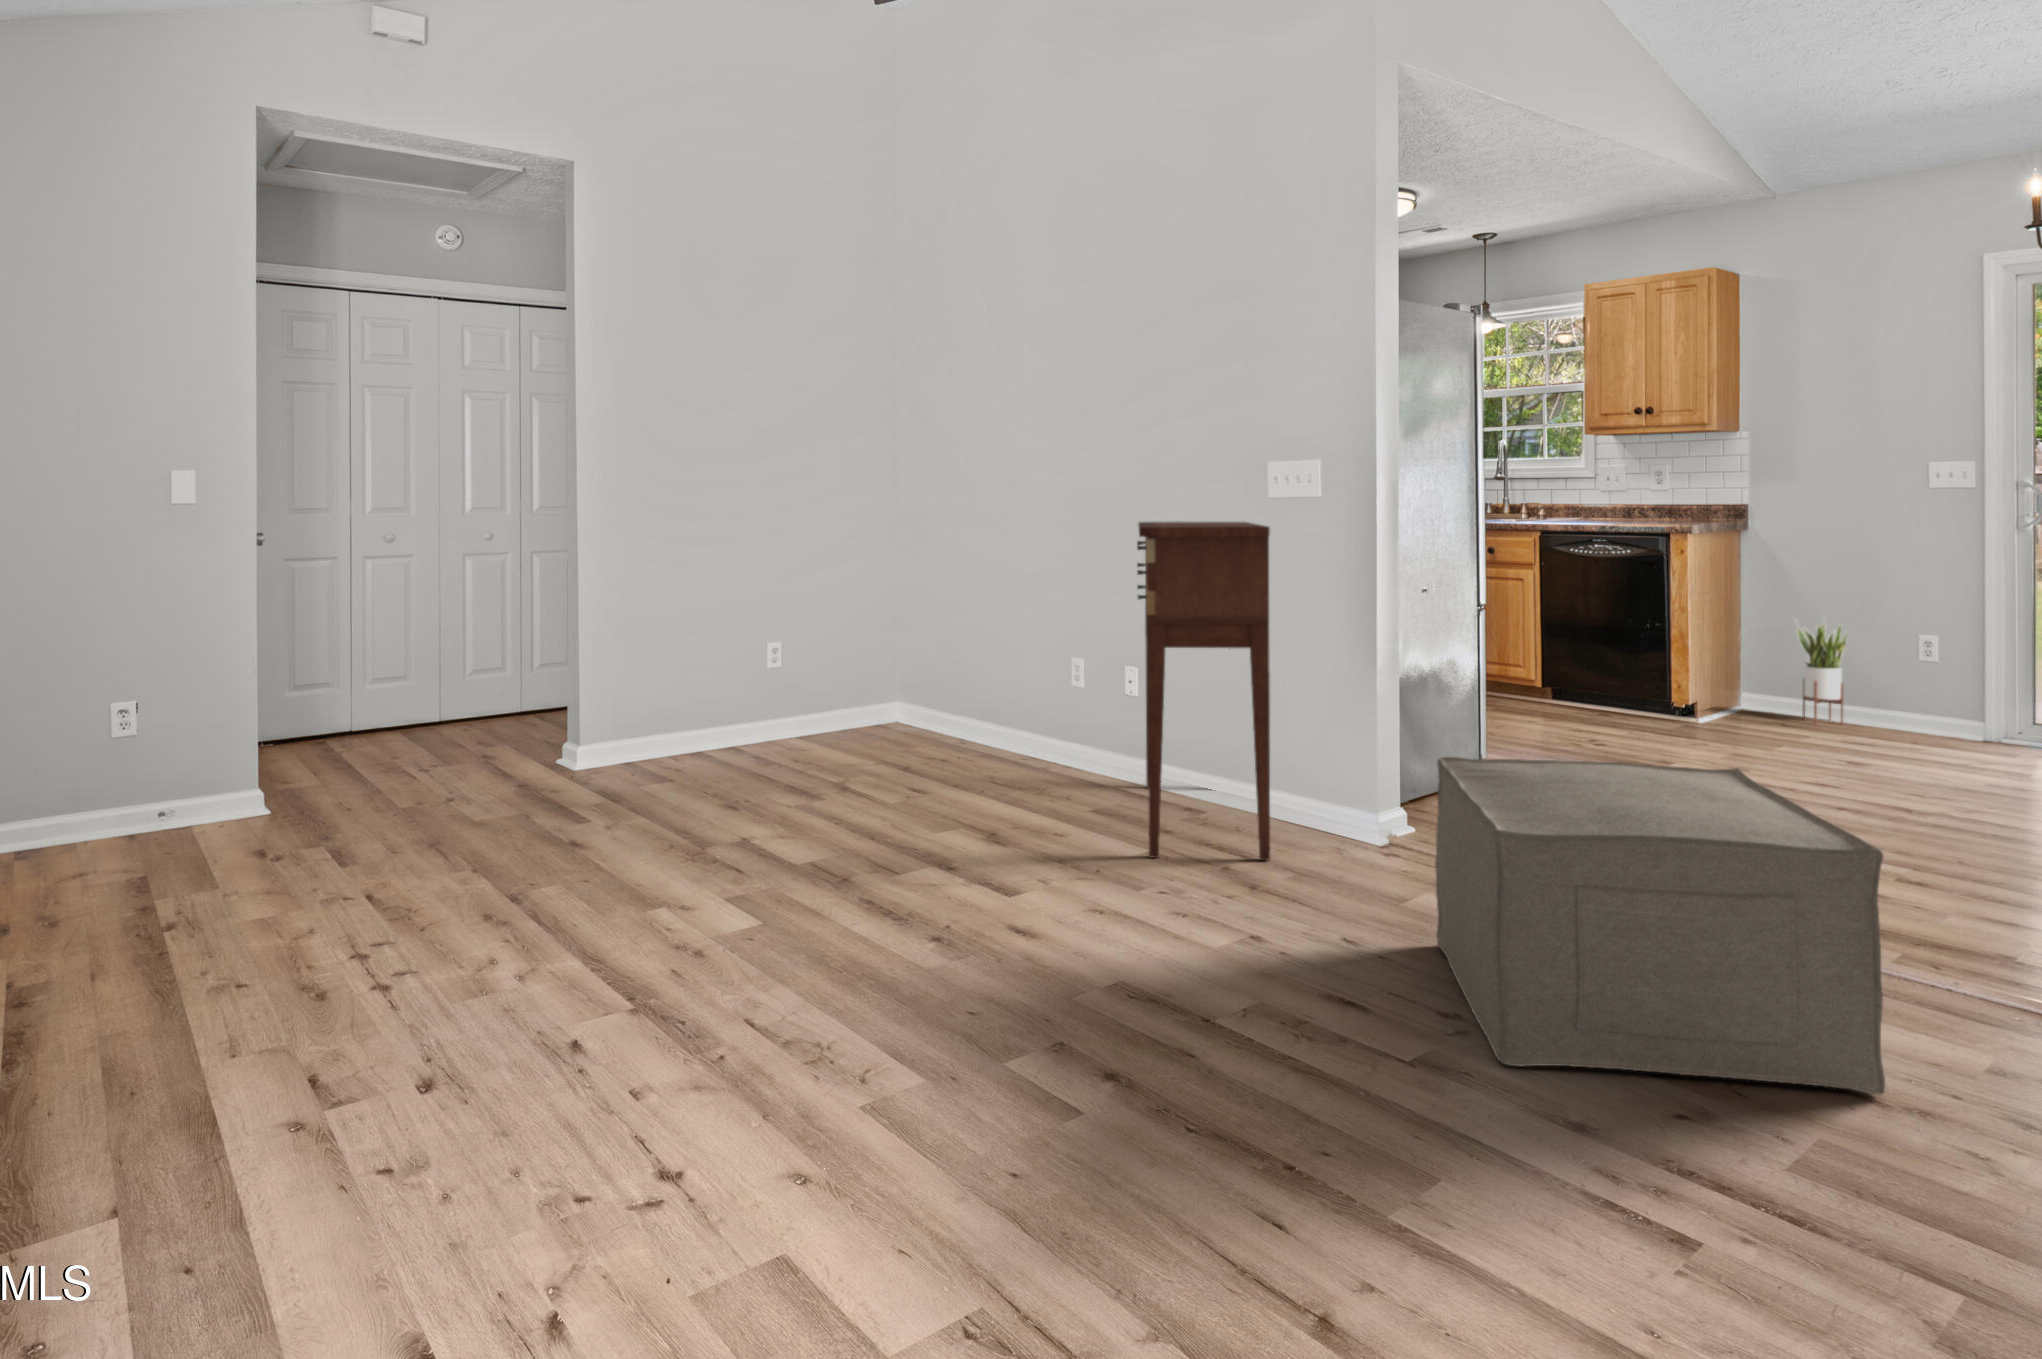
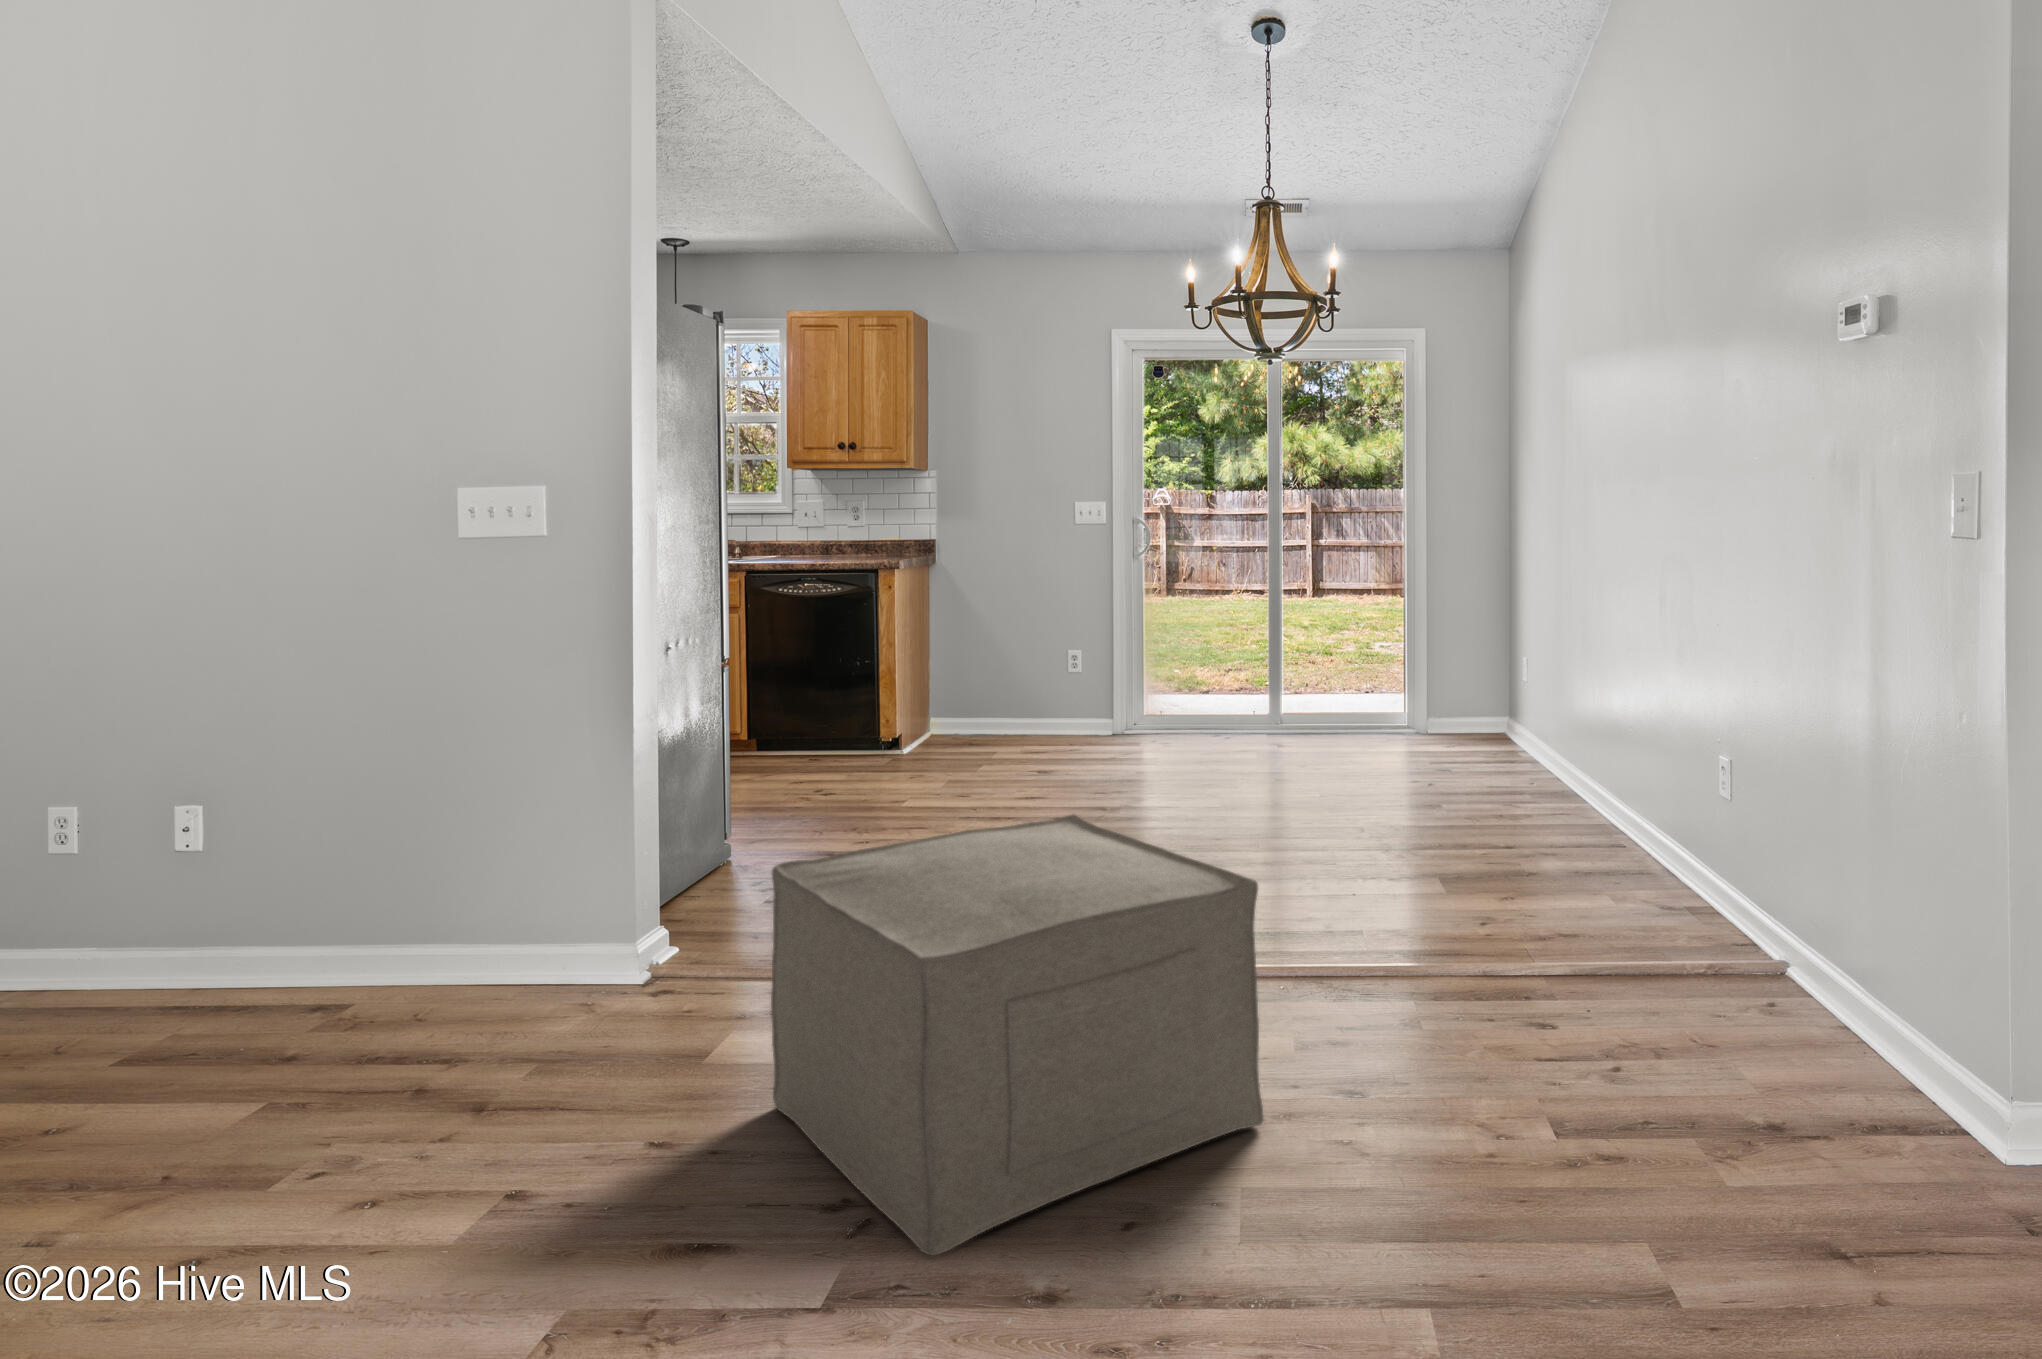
console table: present [1137,521,1270,860] -> none [210,567,490,1109]
potted plant: present [1794,618,1849,723] -> none [978,642,1021,742]

